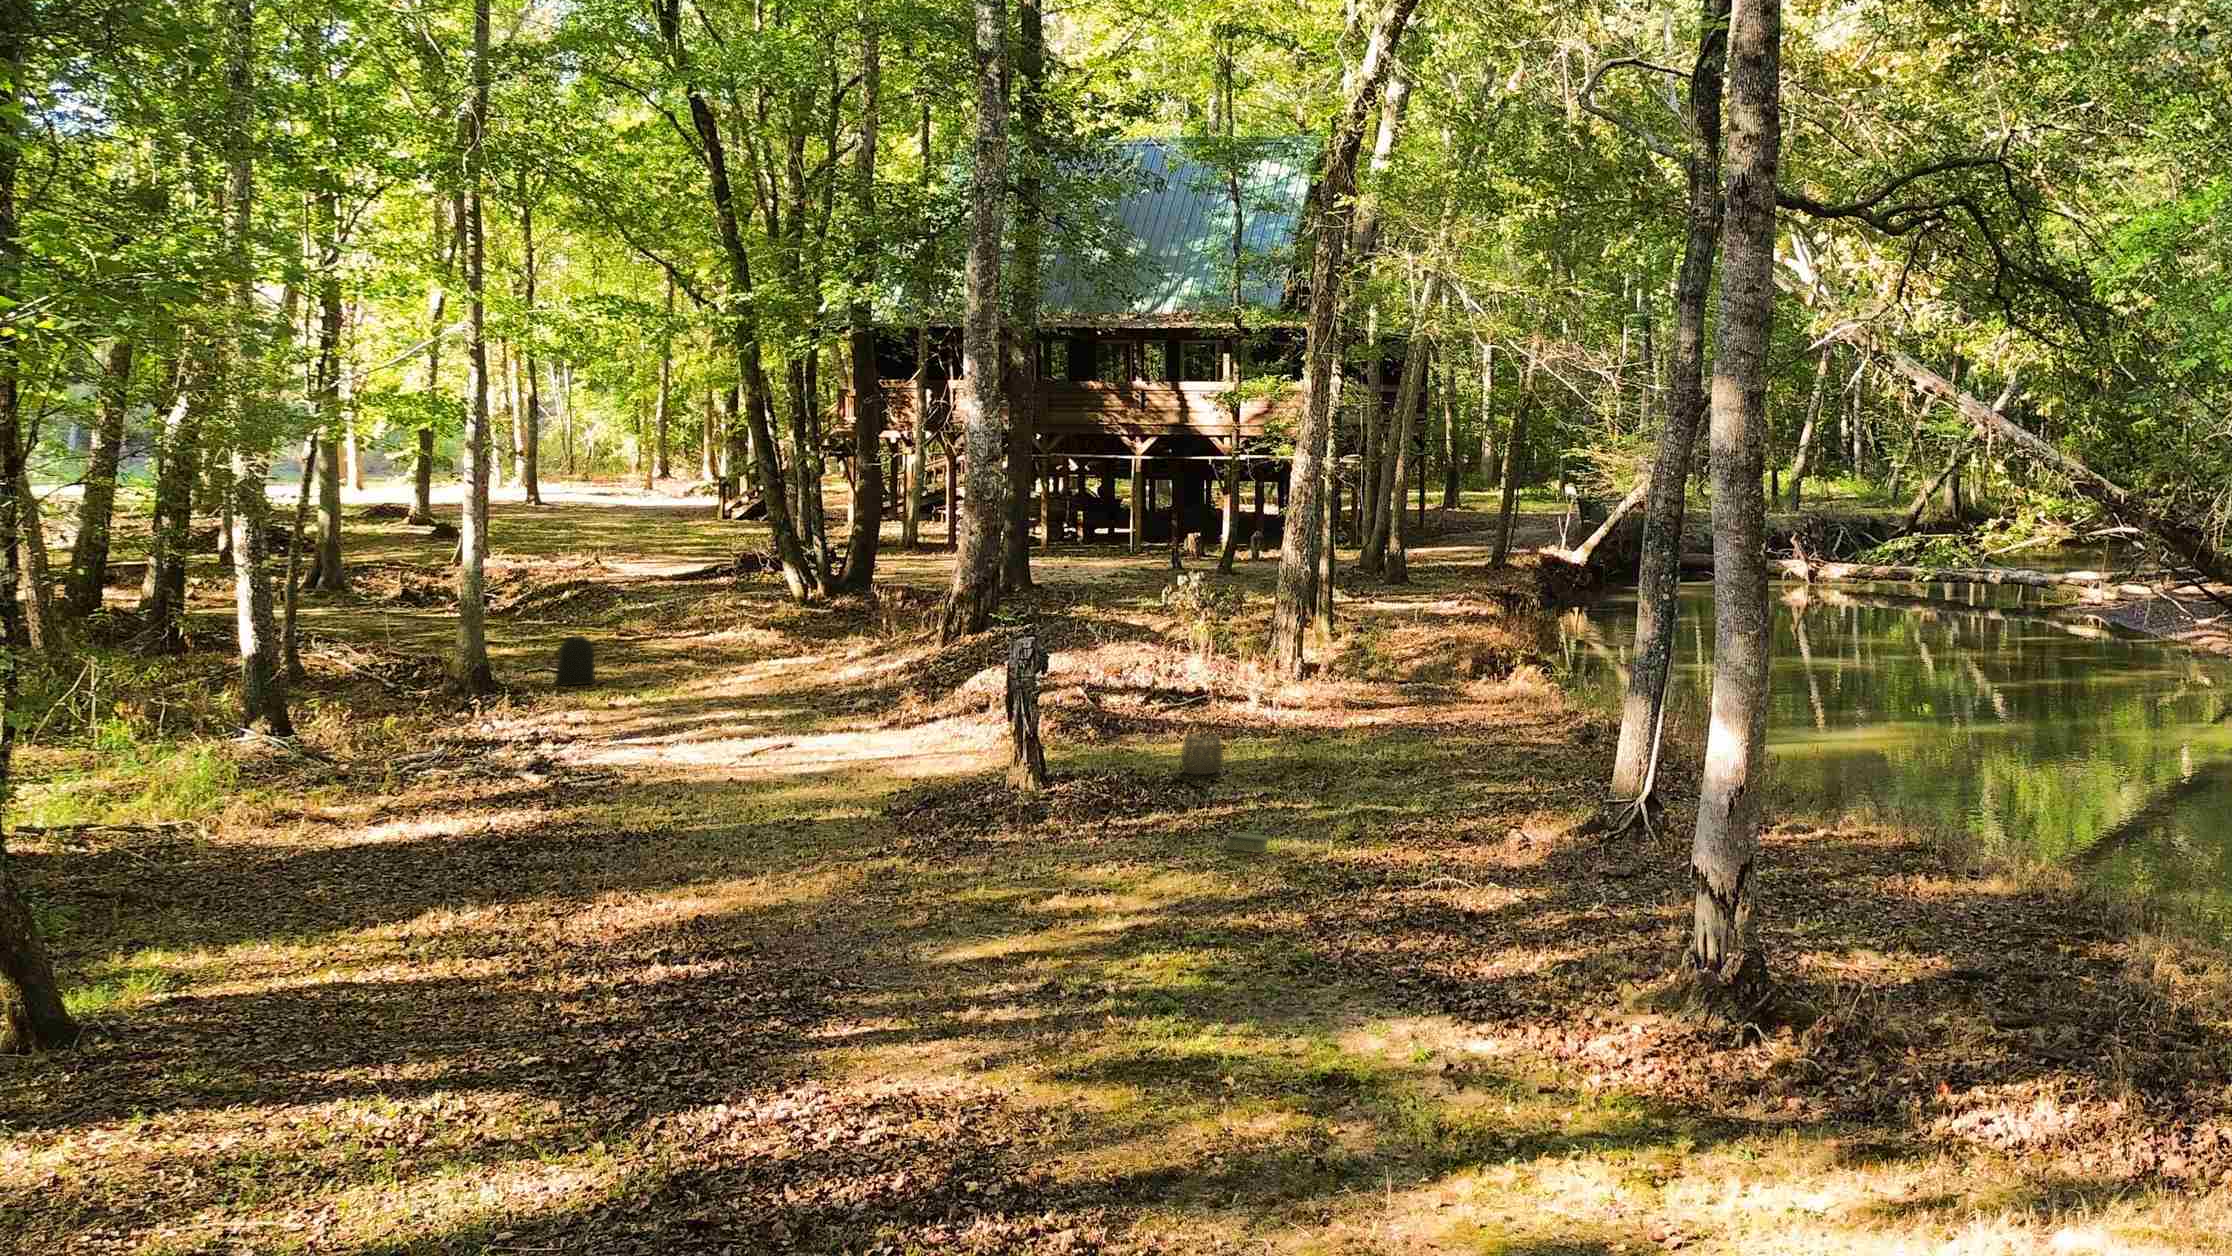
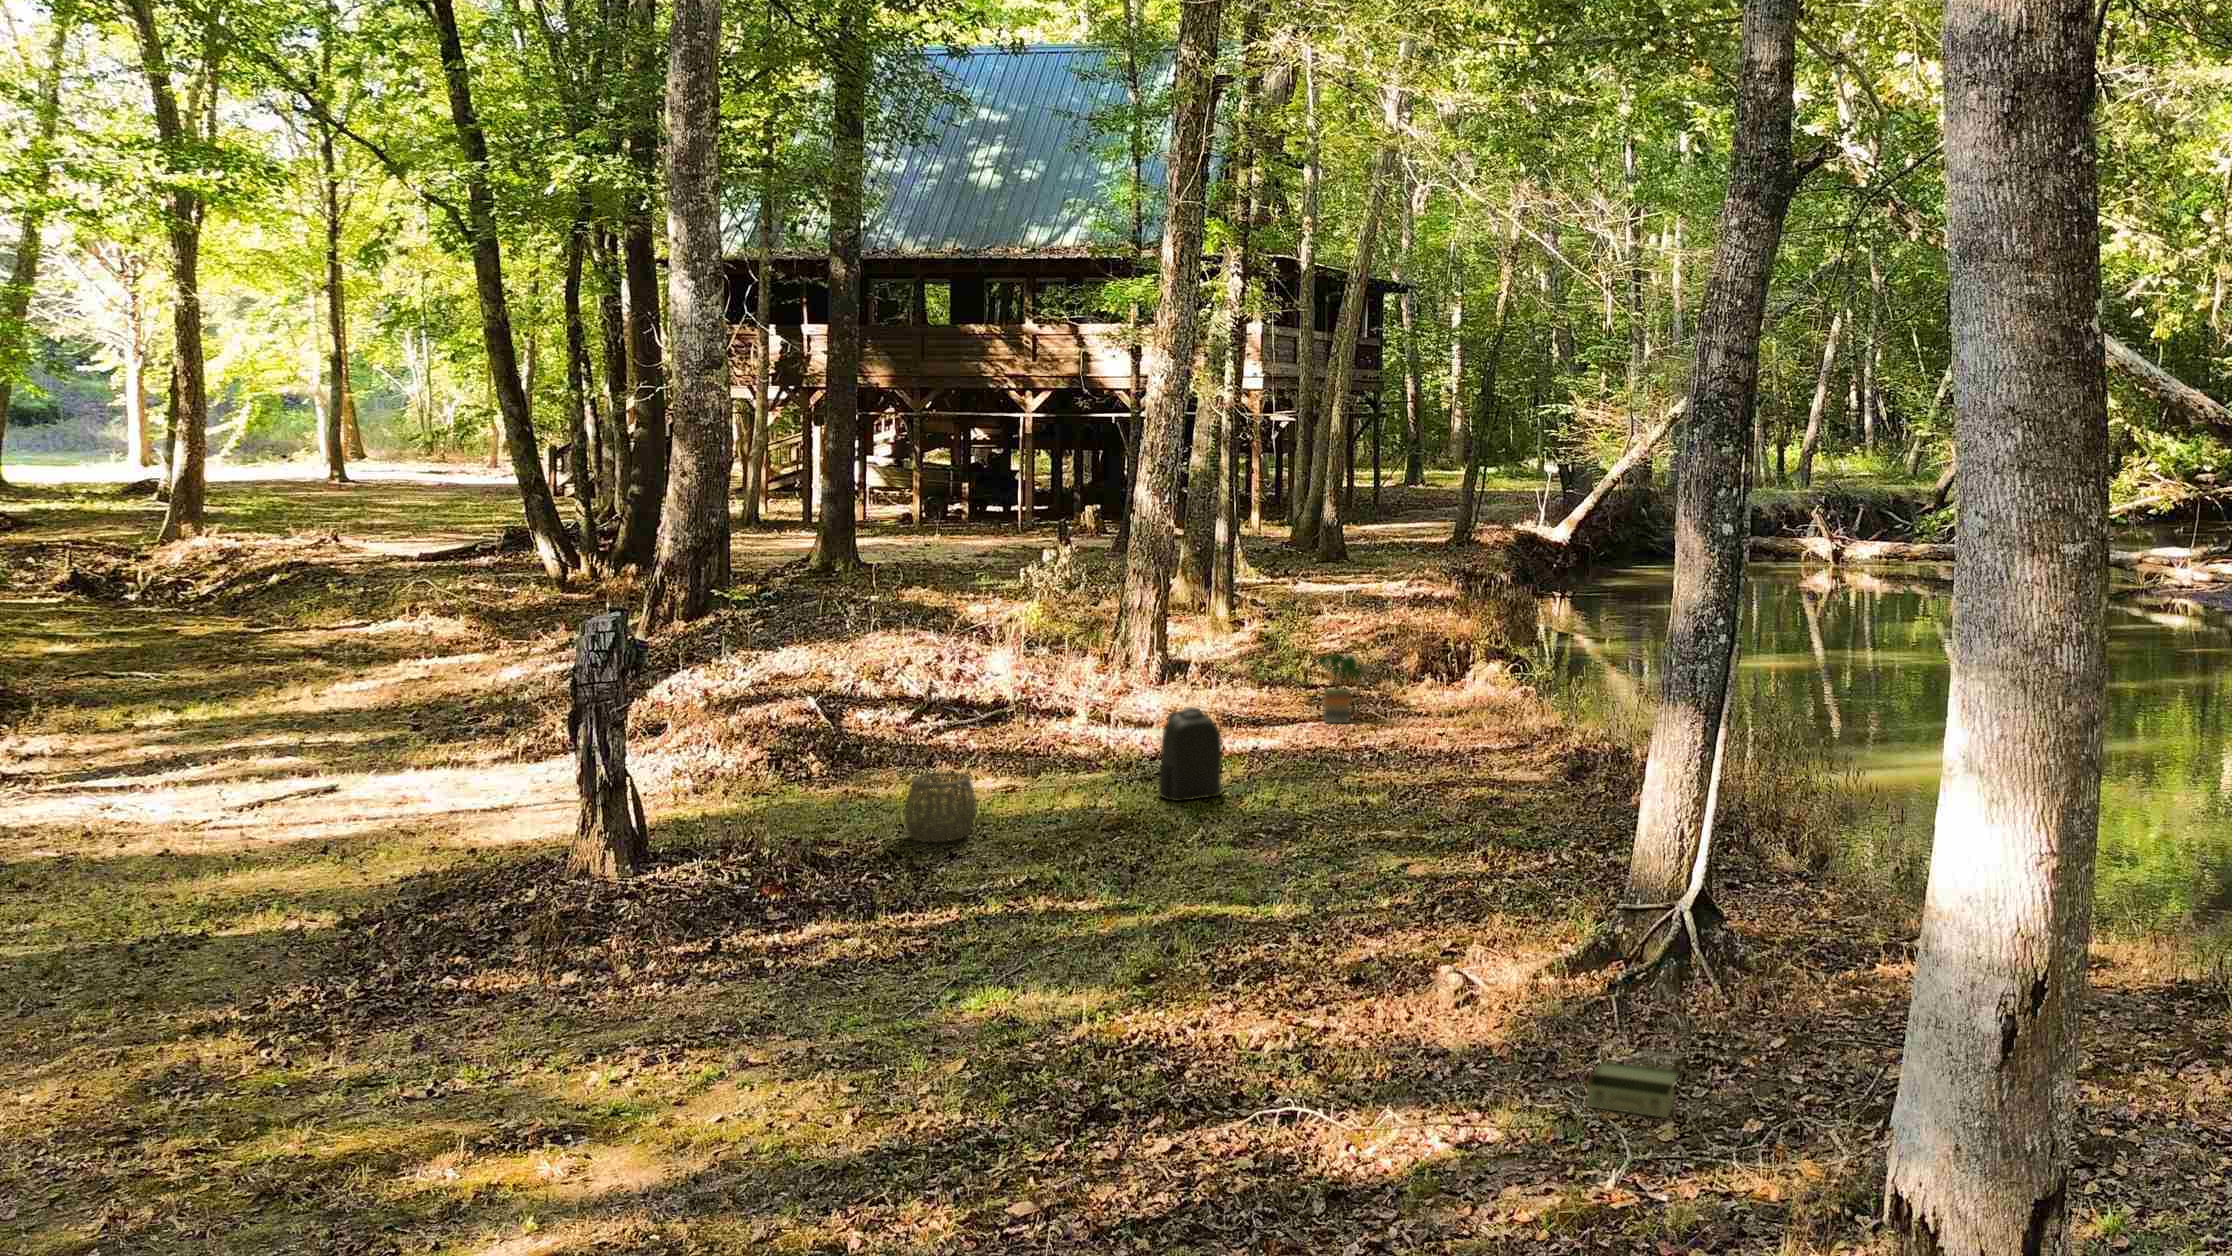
backpack: present [556,635,595,686] -> present [1159,707,1222,801]
potted tree: none [1408,659,1441,708] -> present [1318,653,1361,723]
toolbox: present [1226,833,1271,853] -> present [1587,1062,1678,1118]

